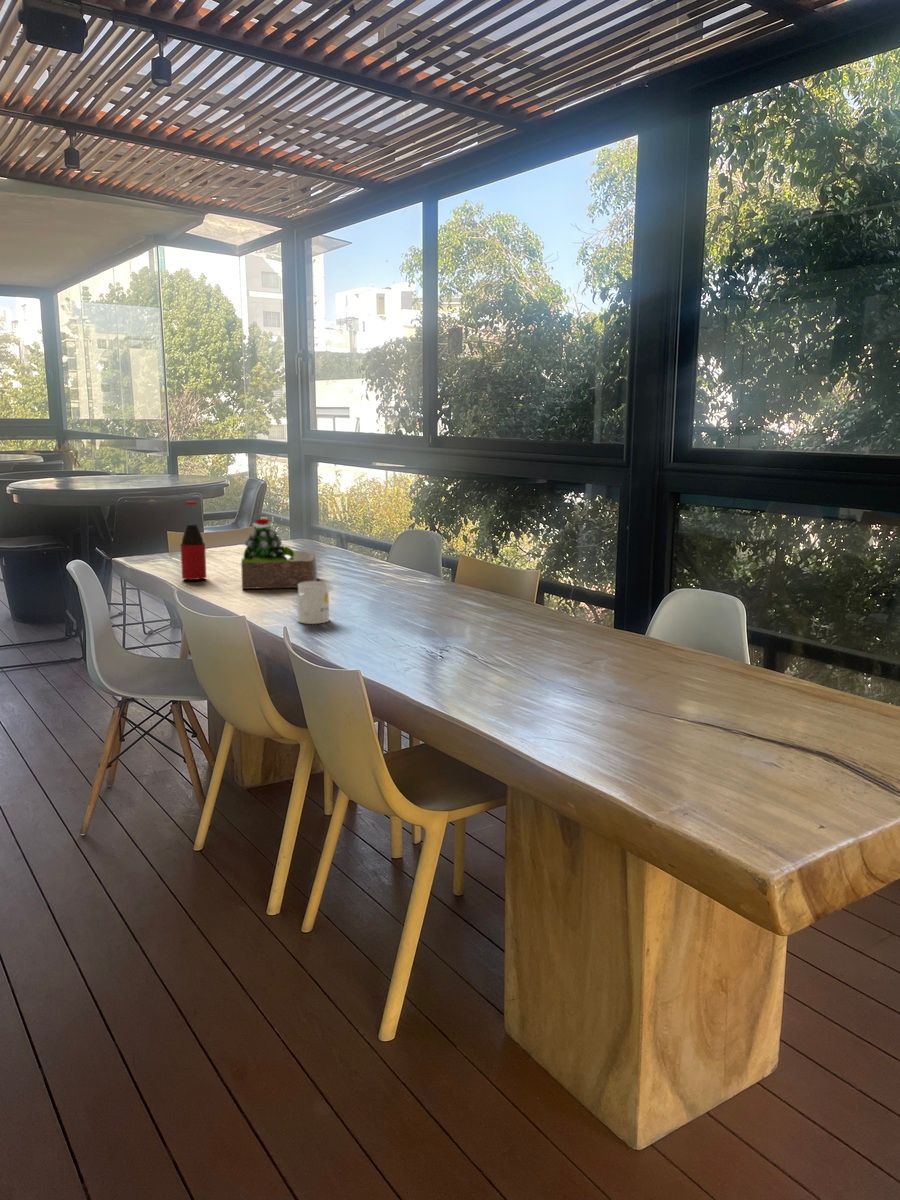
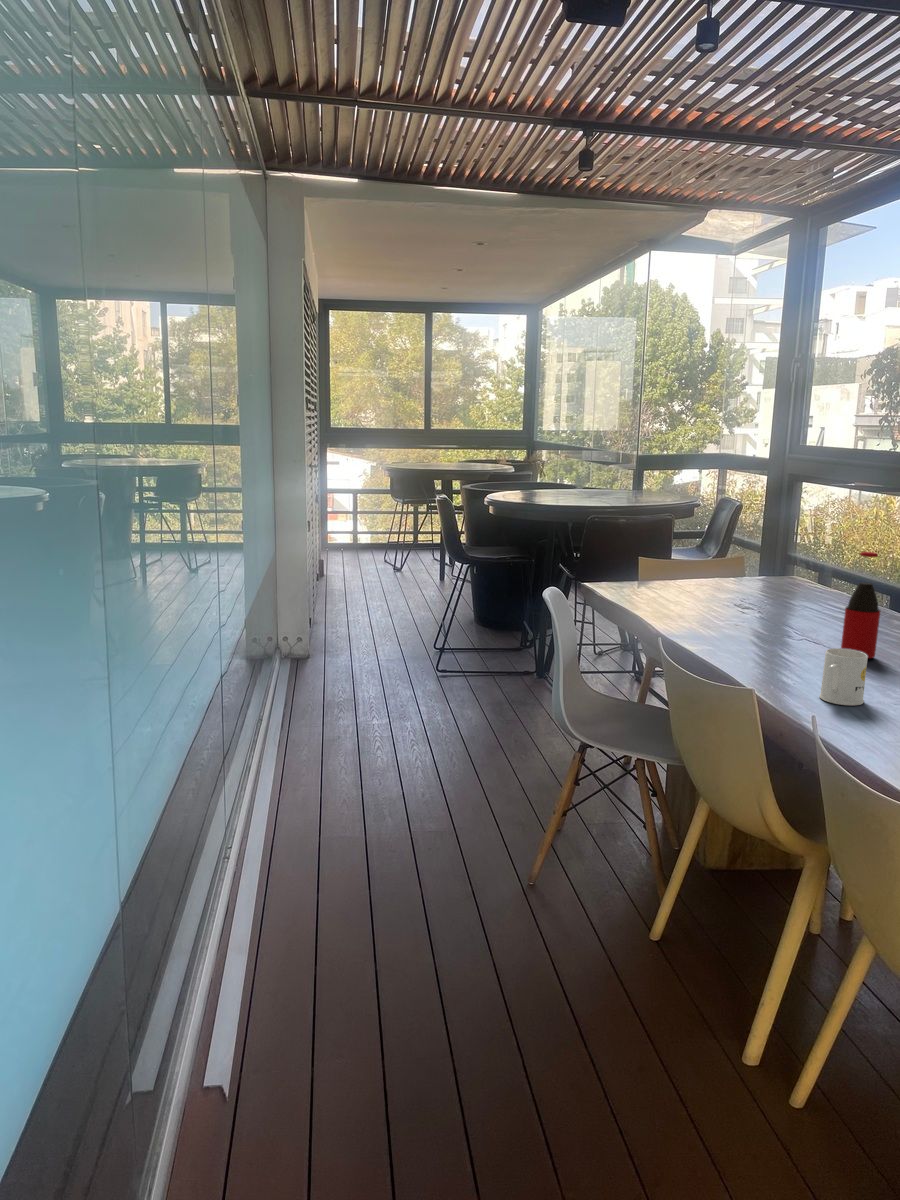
bottle: present [181,501,206,580] -> present [841,552,880,658]
succulent plant: present [241,519,317,589] -> none [734,557,828,645]

